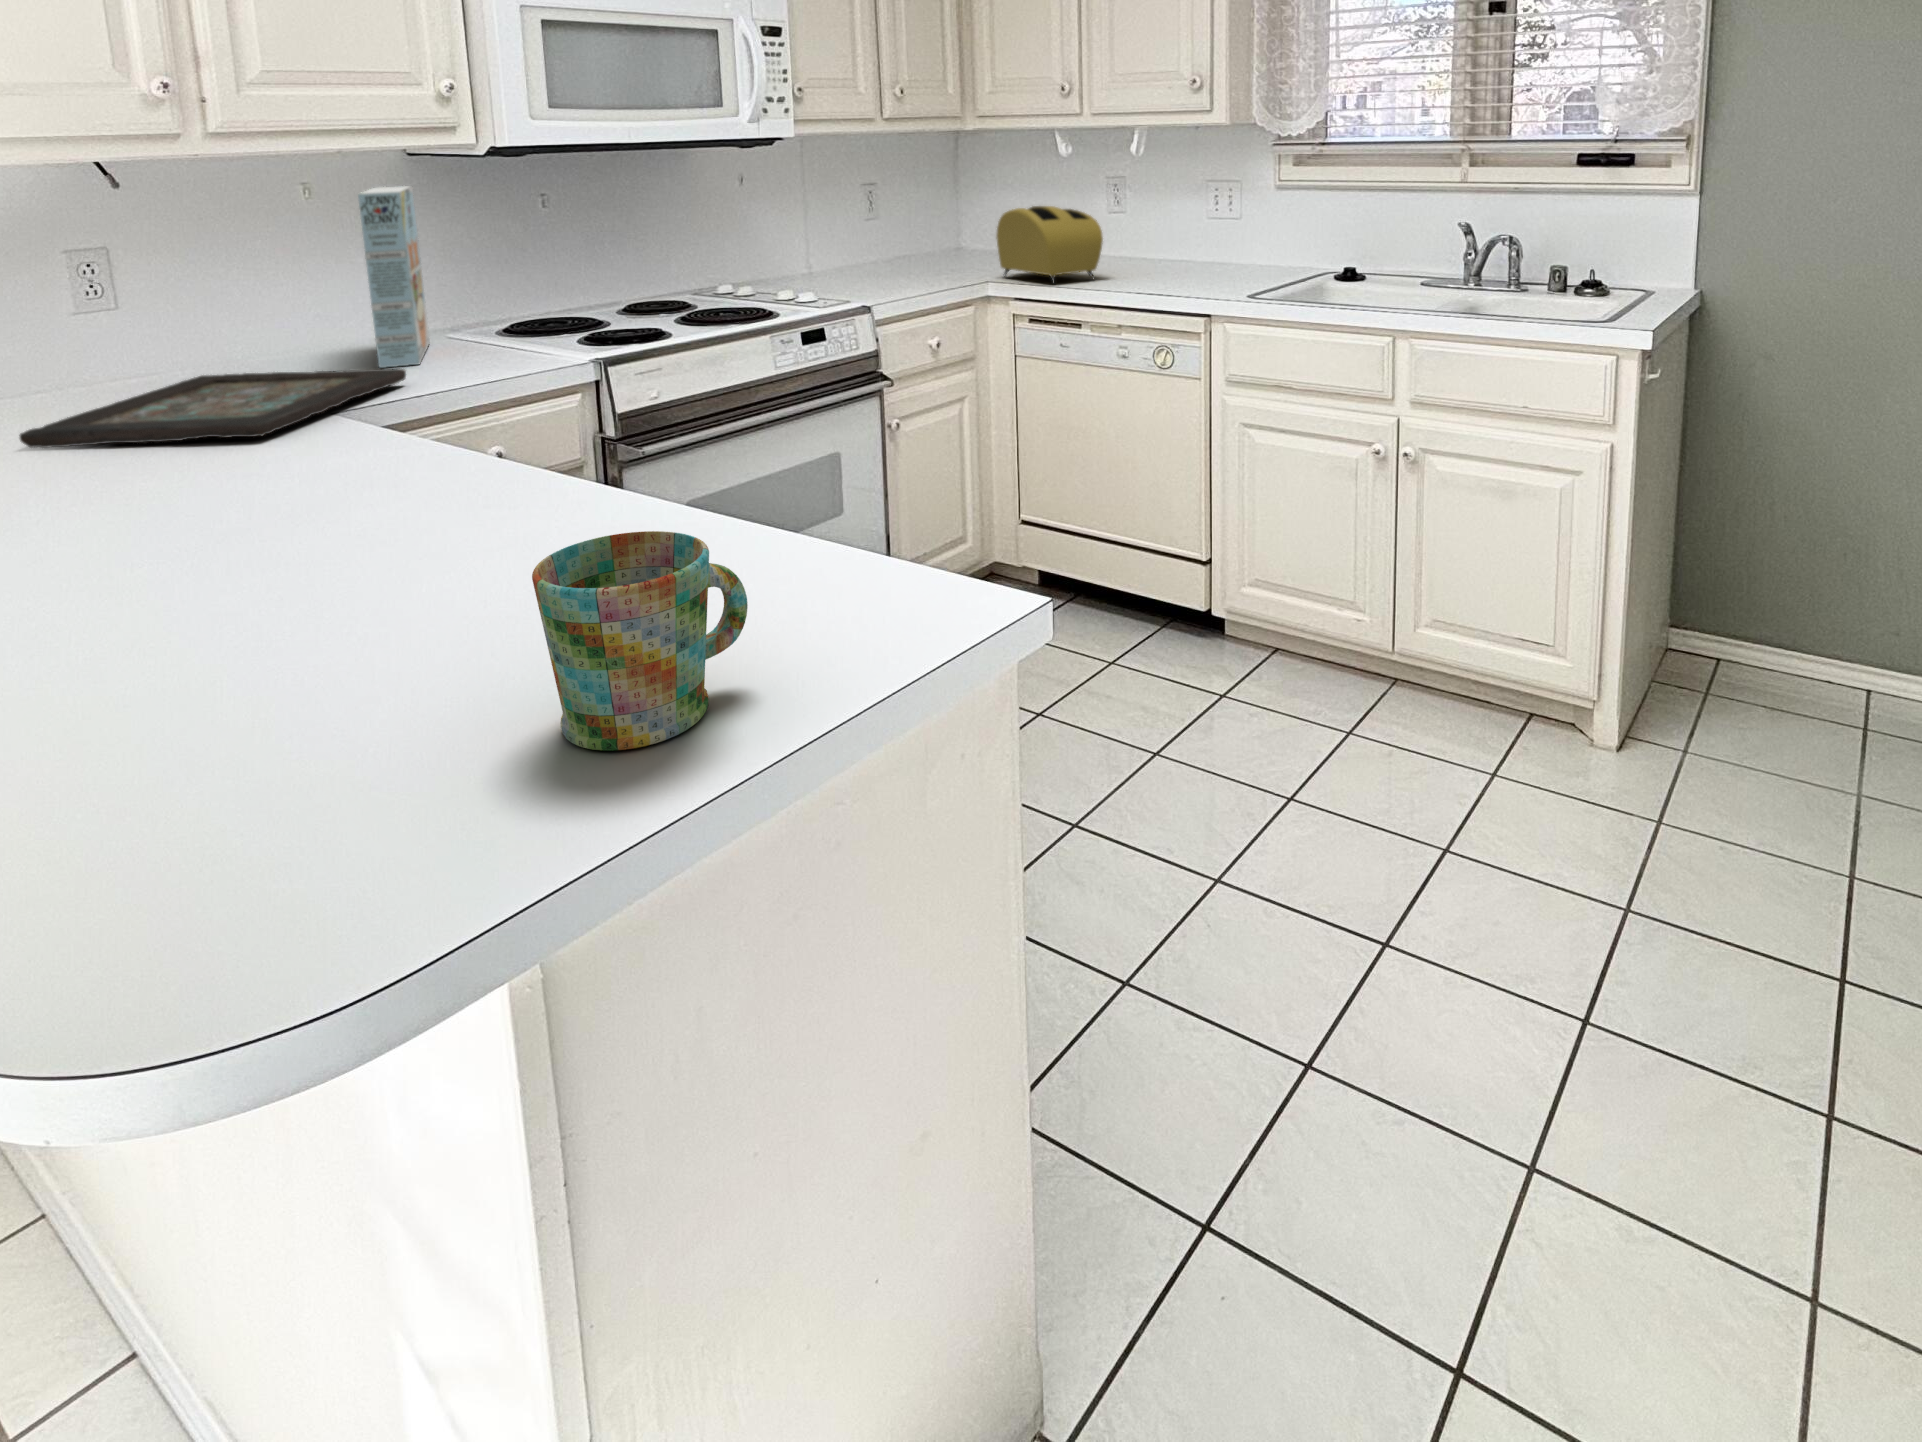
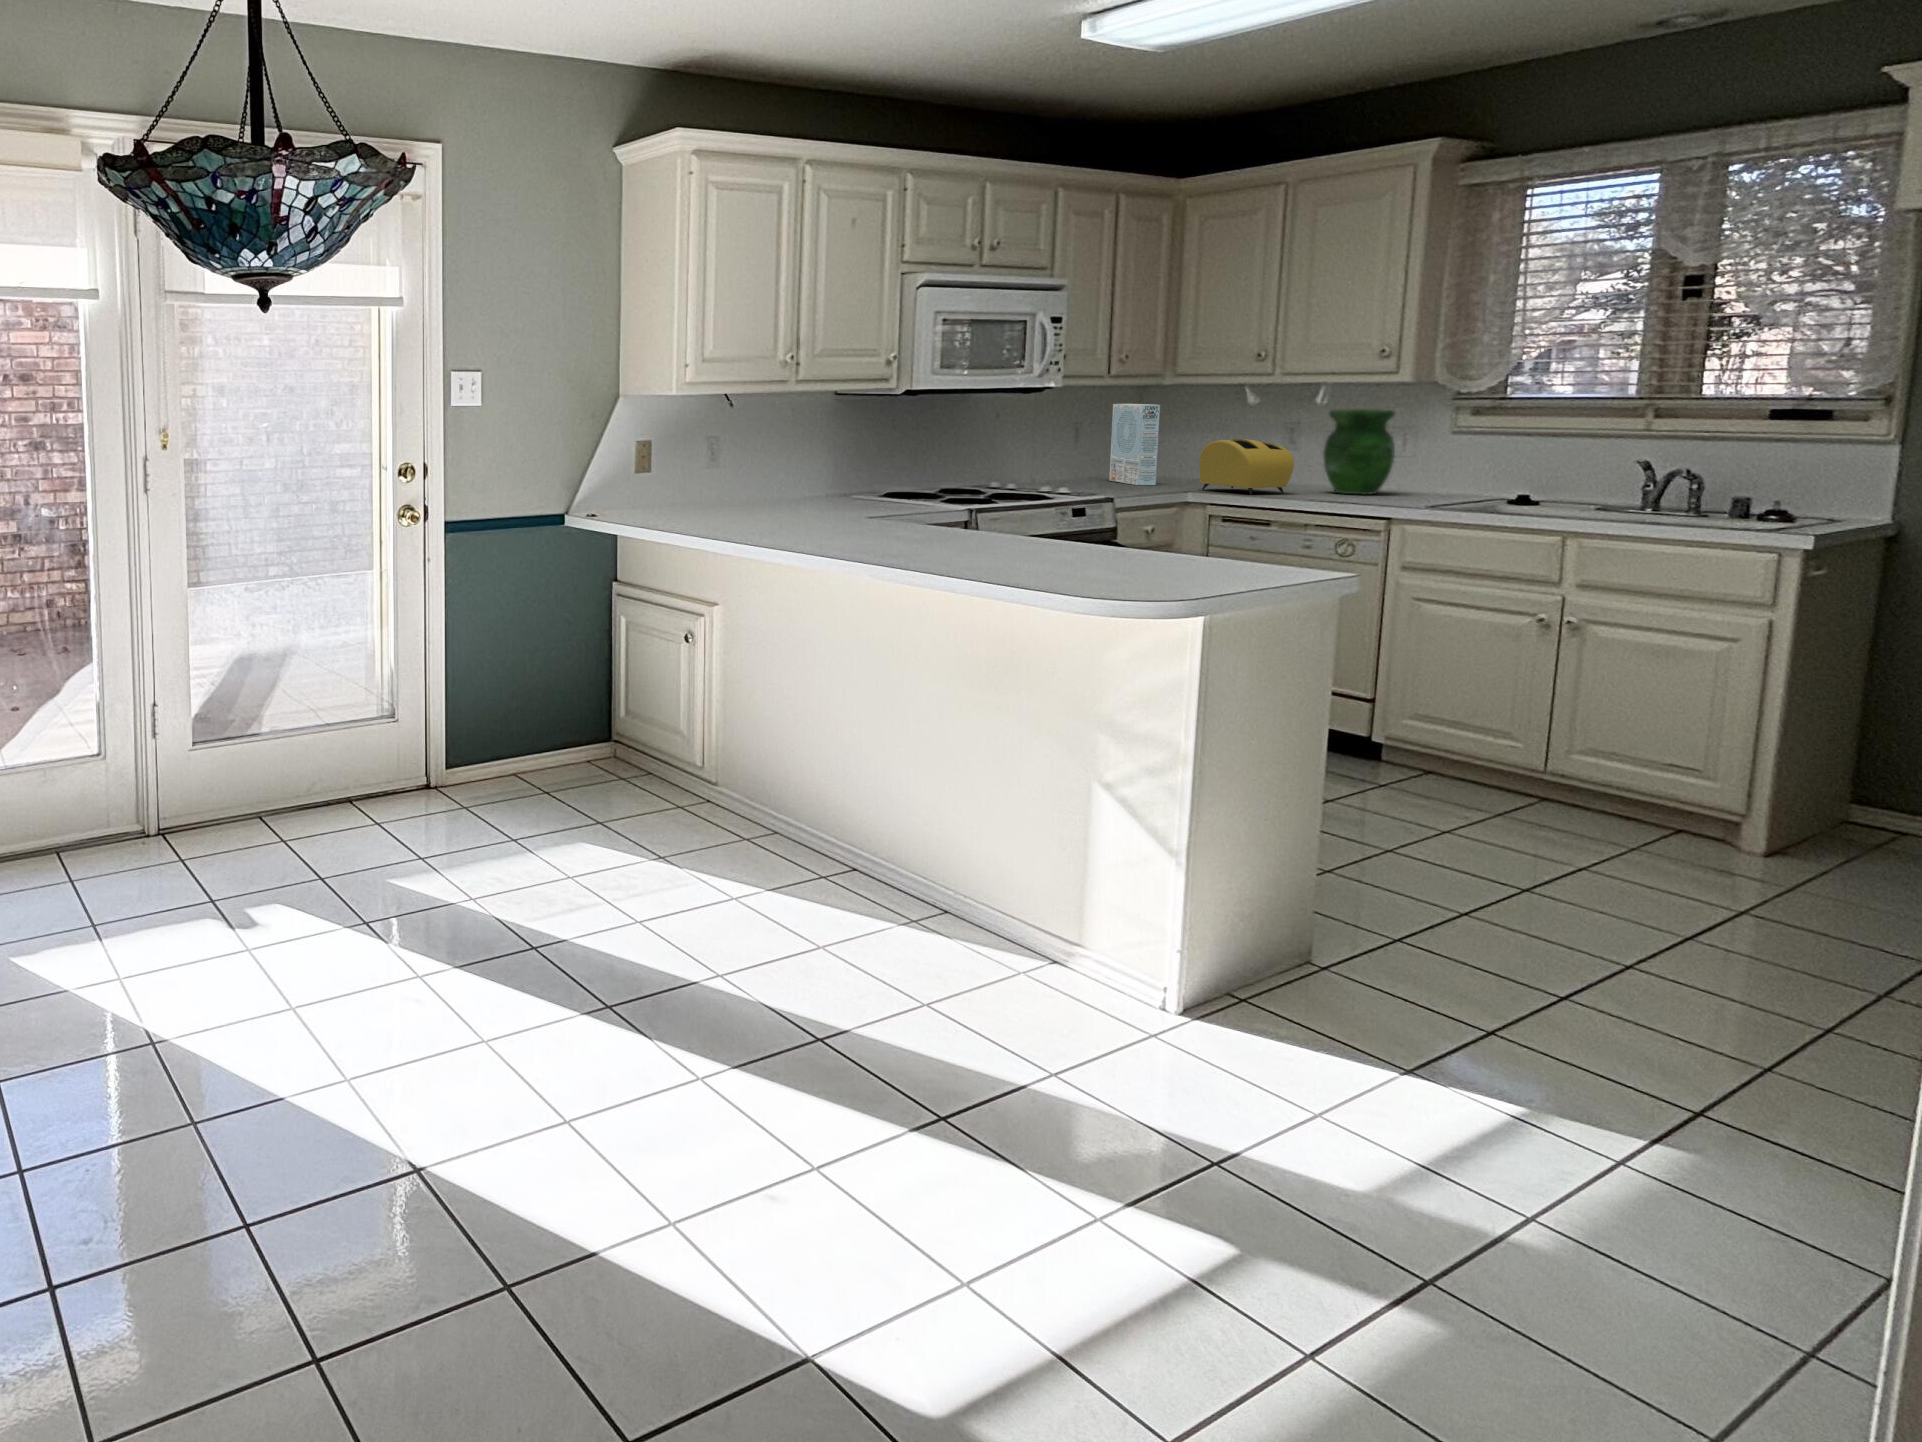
vase: none [1138,160,1214,275] -> present [1323,409,1395,495]
cereal box: present [358,186,430,368] -> present [1109,404,1160,485]
decorative tray: present [19,369,406,448] -> none [753,499,886,519]
mug: present [532,531,748,751] -> none [1178,514,1246,576]

